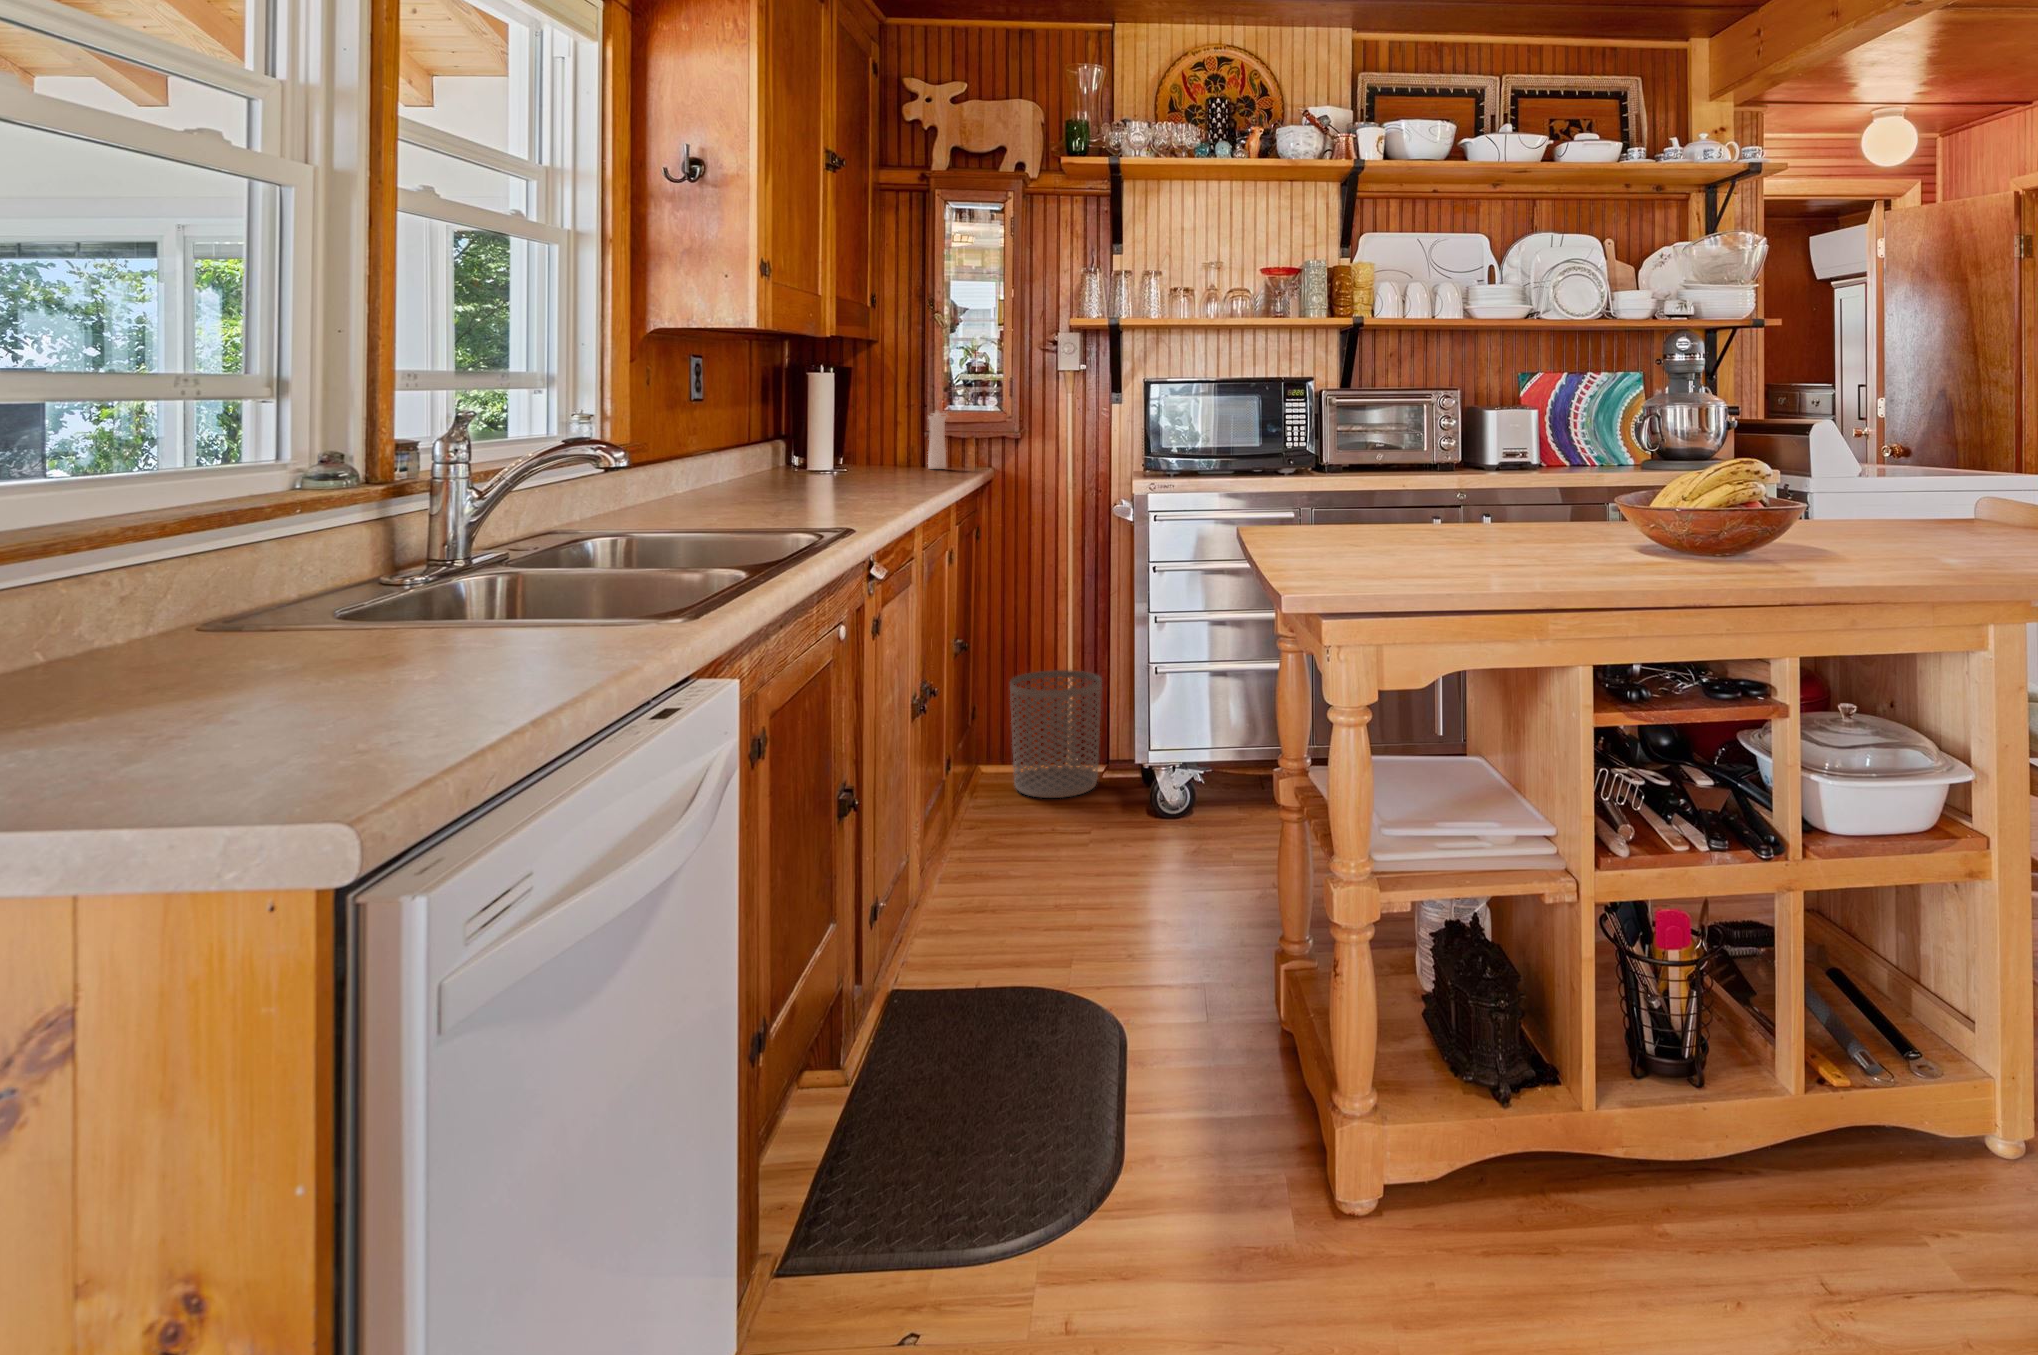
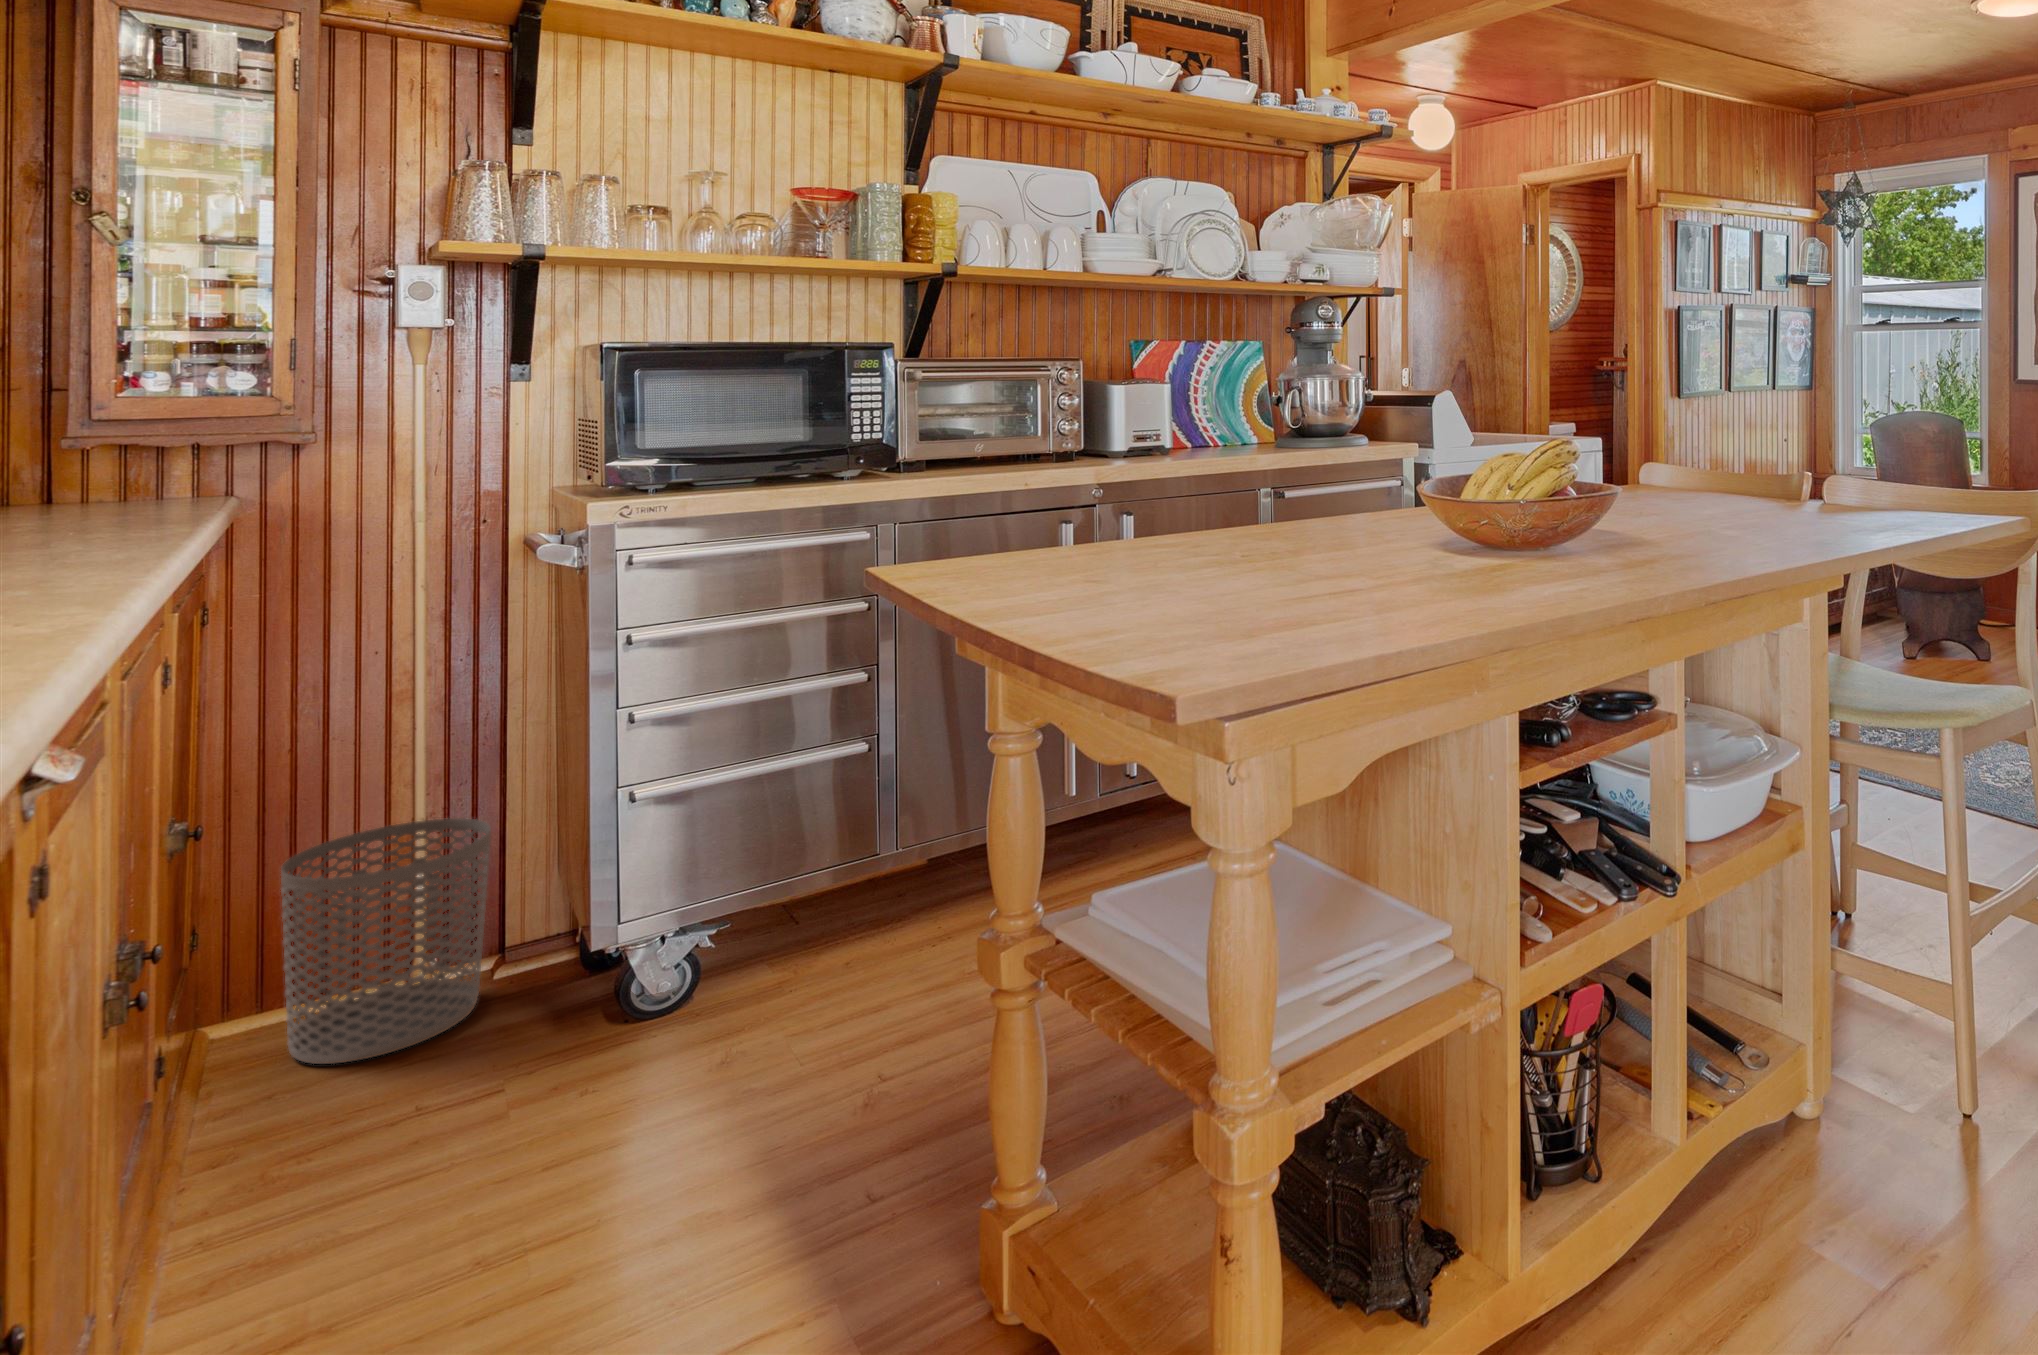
pepper mill: present [928,411,947,469] -> none [65,380,166,504]

